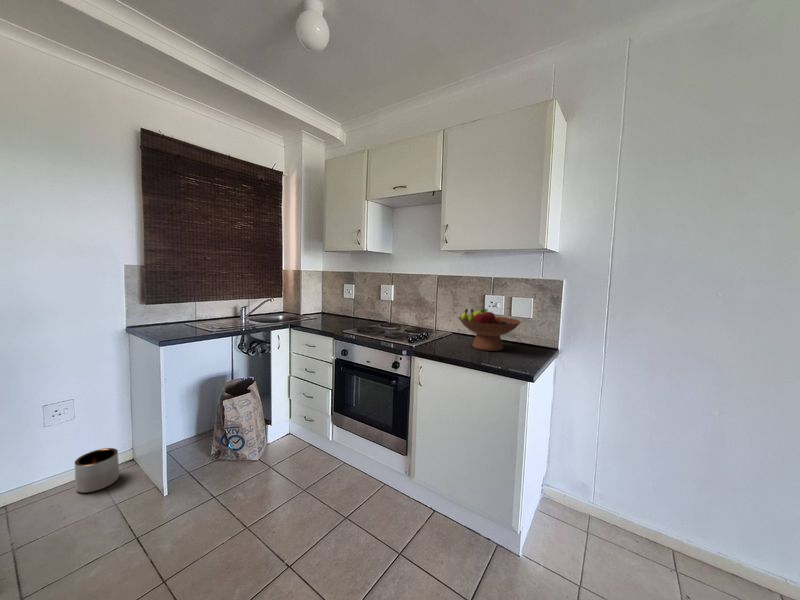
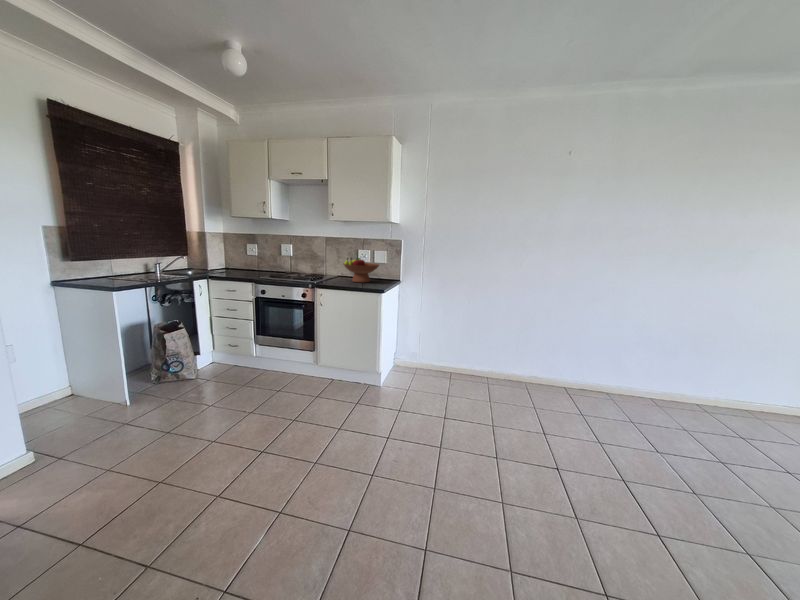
planter: present [75,448,119,493] -> none [29,383,71,416]

